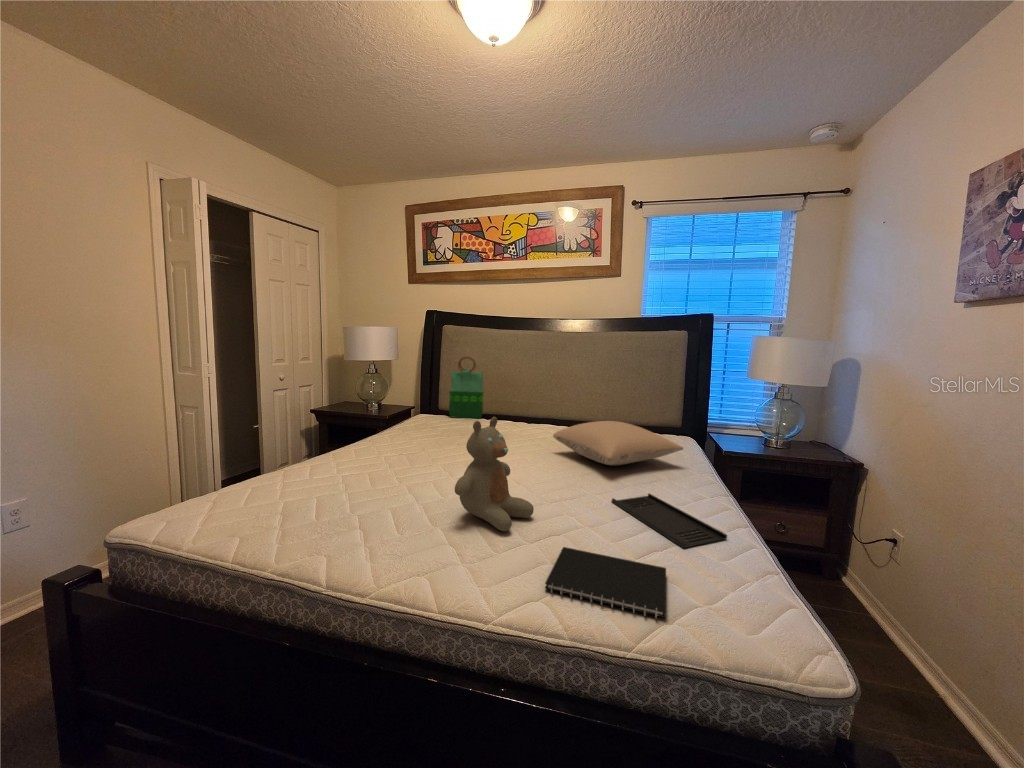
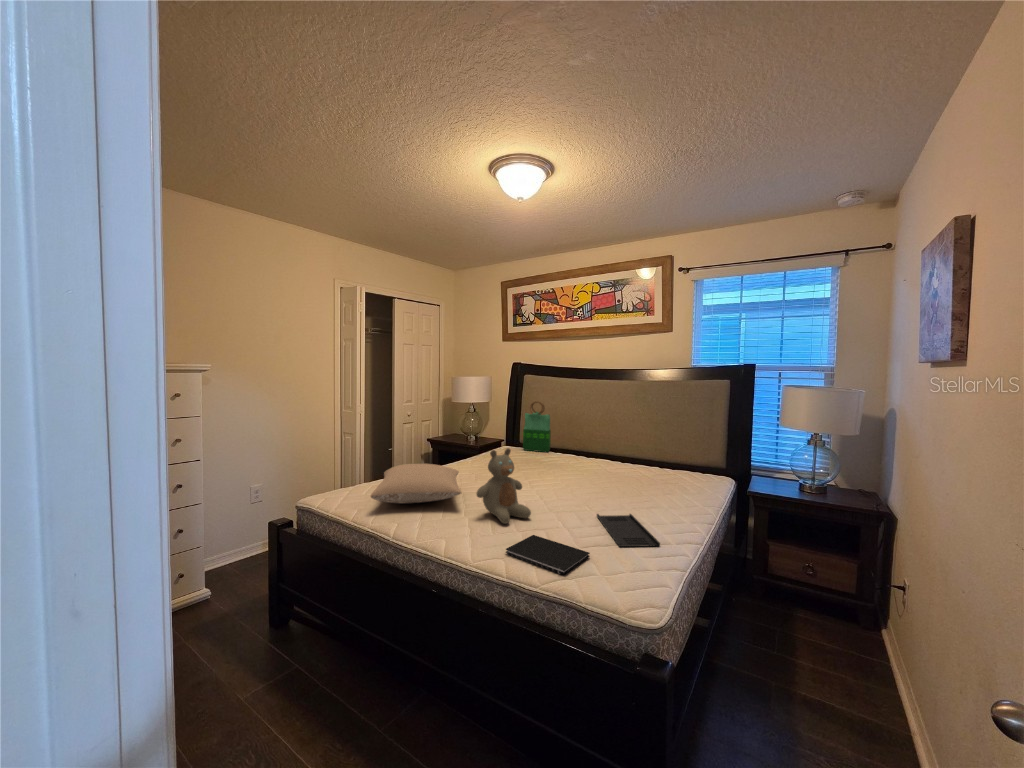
pillow: present [553,421,683,465] -> present [371,463,461,503]

